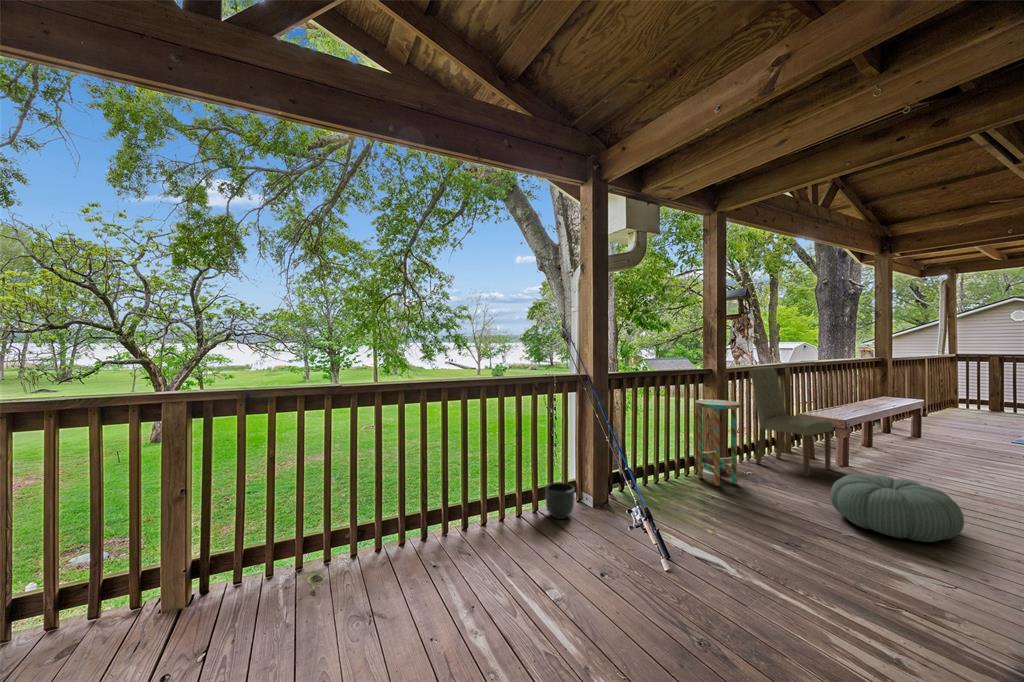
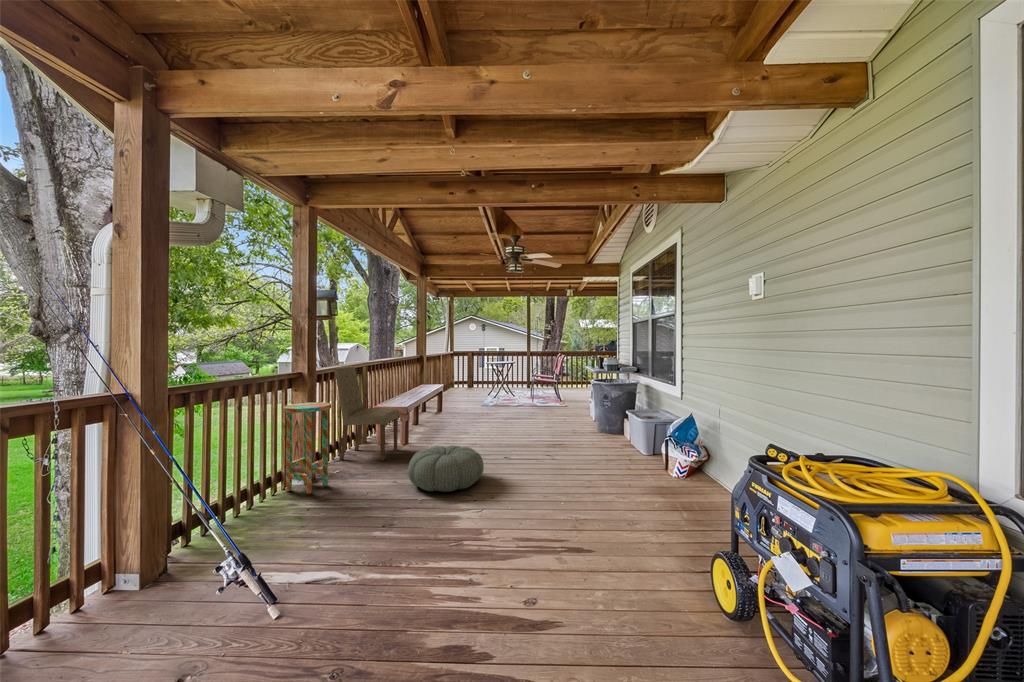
planter: present [545,482,575,519] -> none [38,564,108,632]

